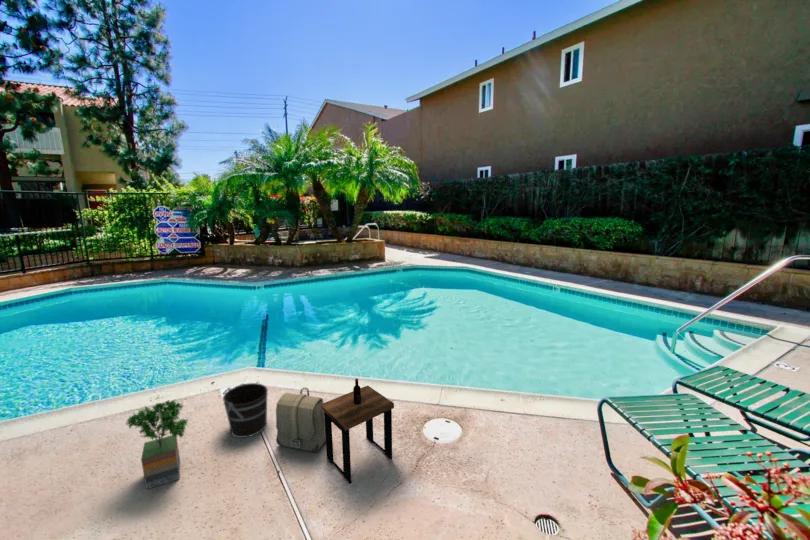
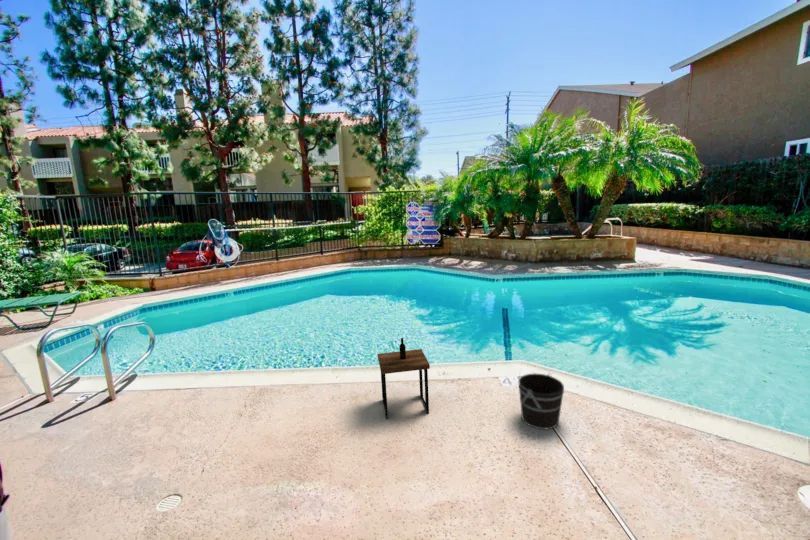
side table: present [321,379,394,483] -> present [378,338,430,419]
backpack: present [276,388,326,452] -> none [579,391,645,470]
potted tree: present [126,400,188,489] -> none [448,374,500,453]

